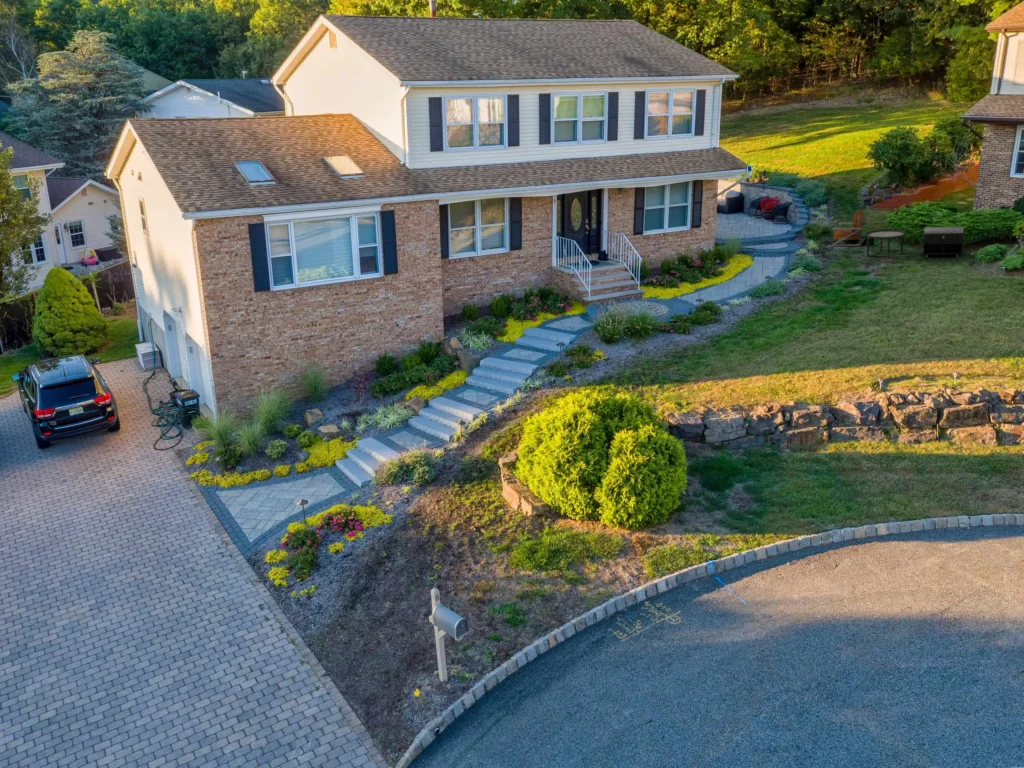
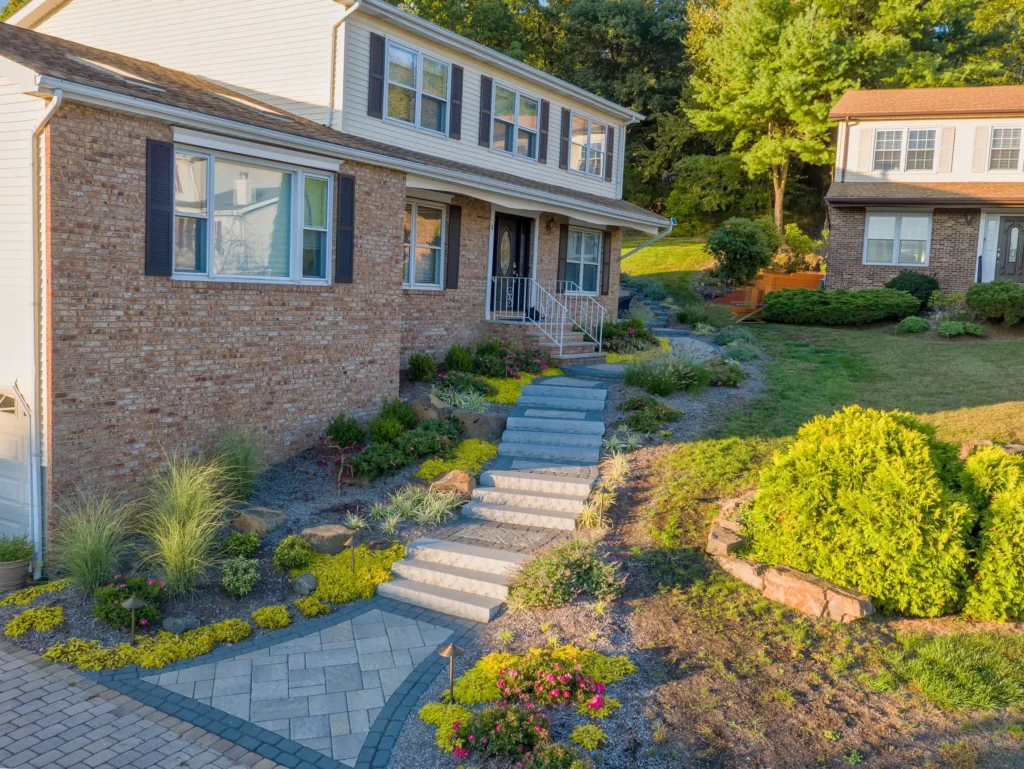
storage bench: present [923,227,964,257] -> none [842,300,889,330]
round table: present [866,229,906,258] -> none [786,304,829,330]

